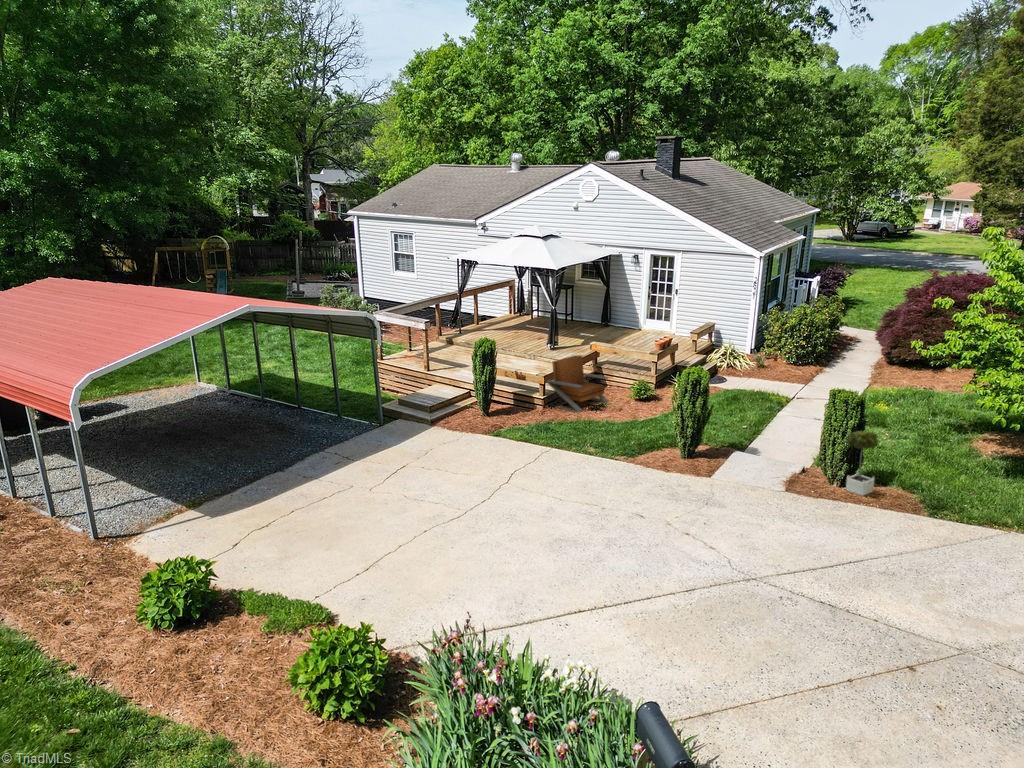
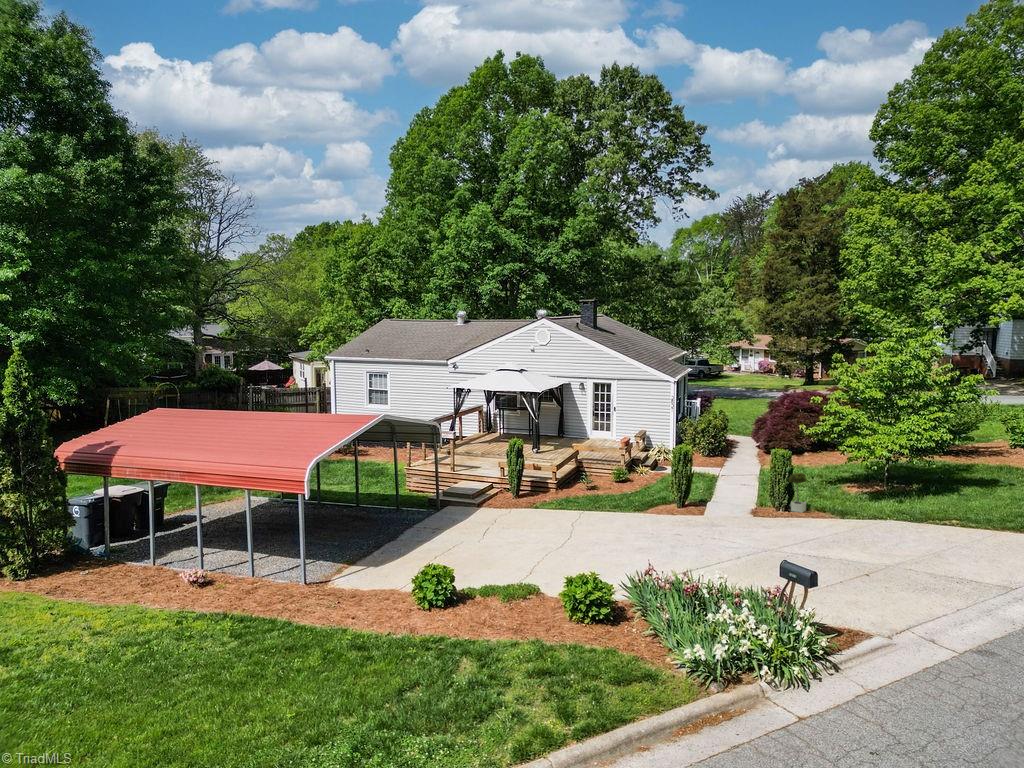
lounge chair: present [546,355,609,412] -> none [558,451,600,490]

